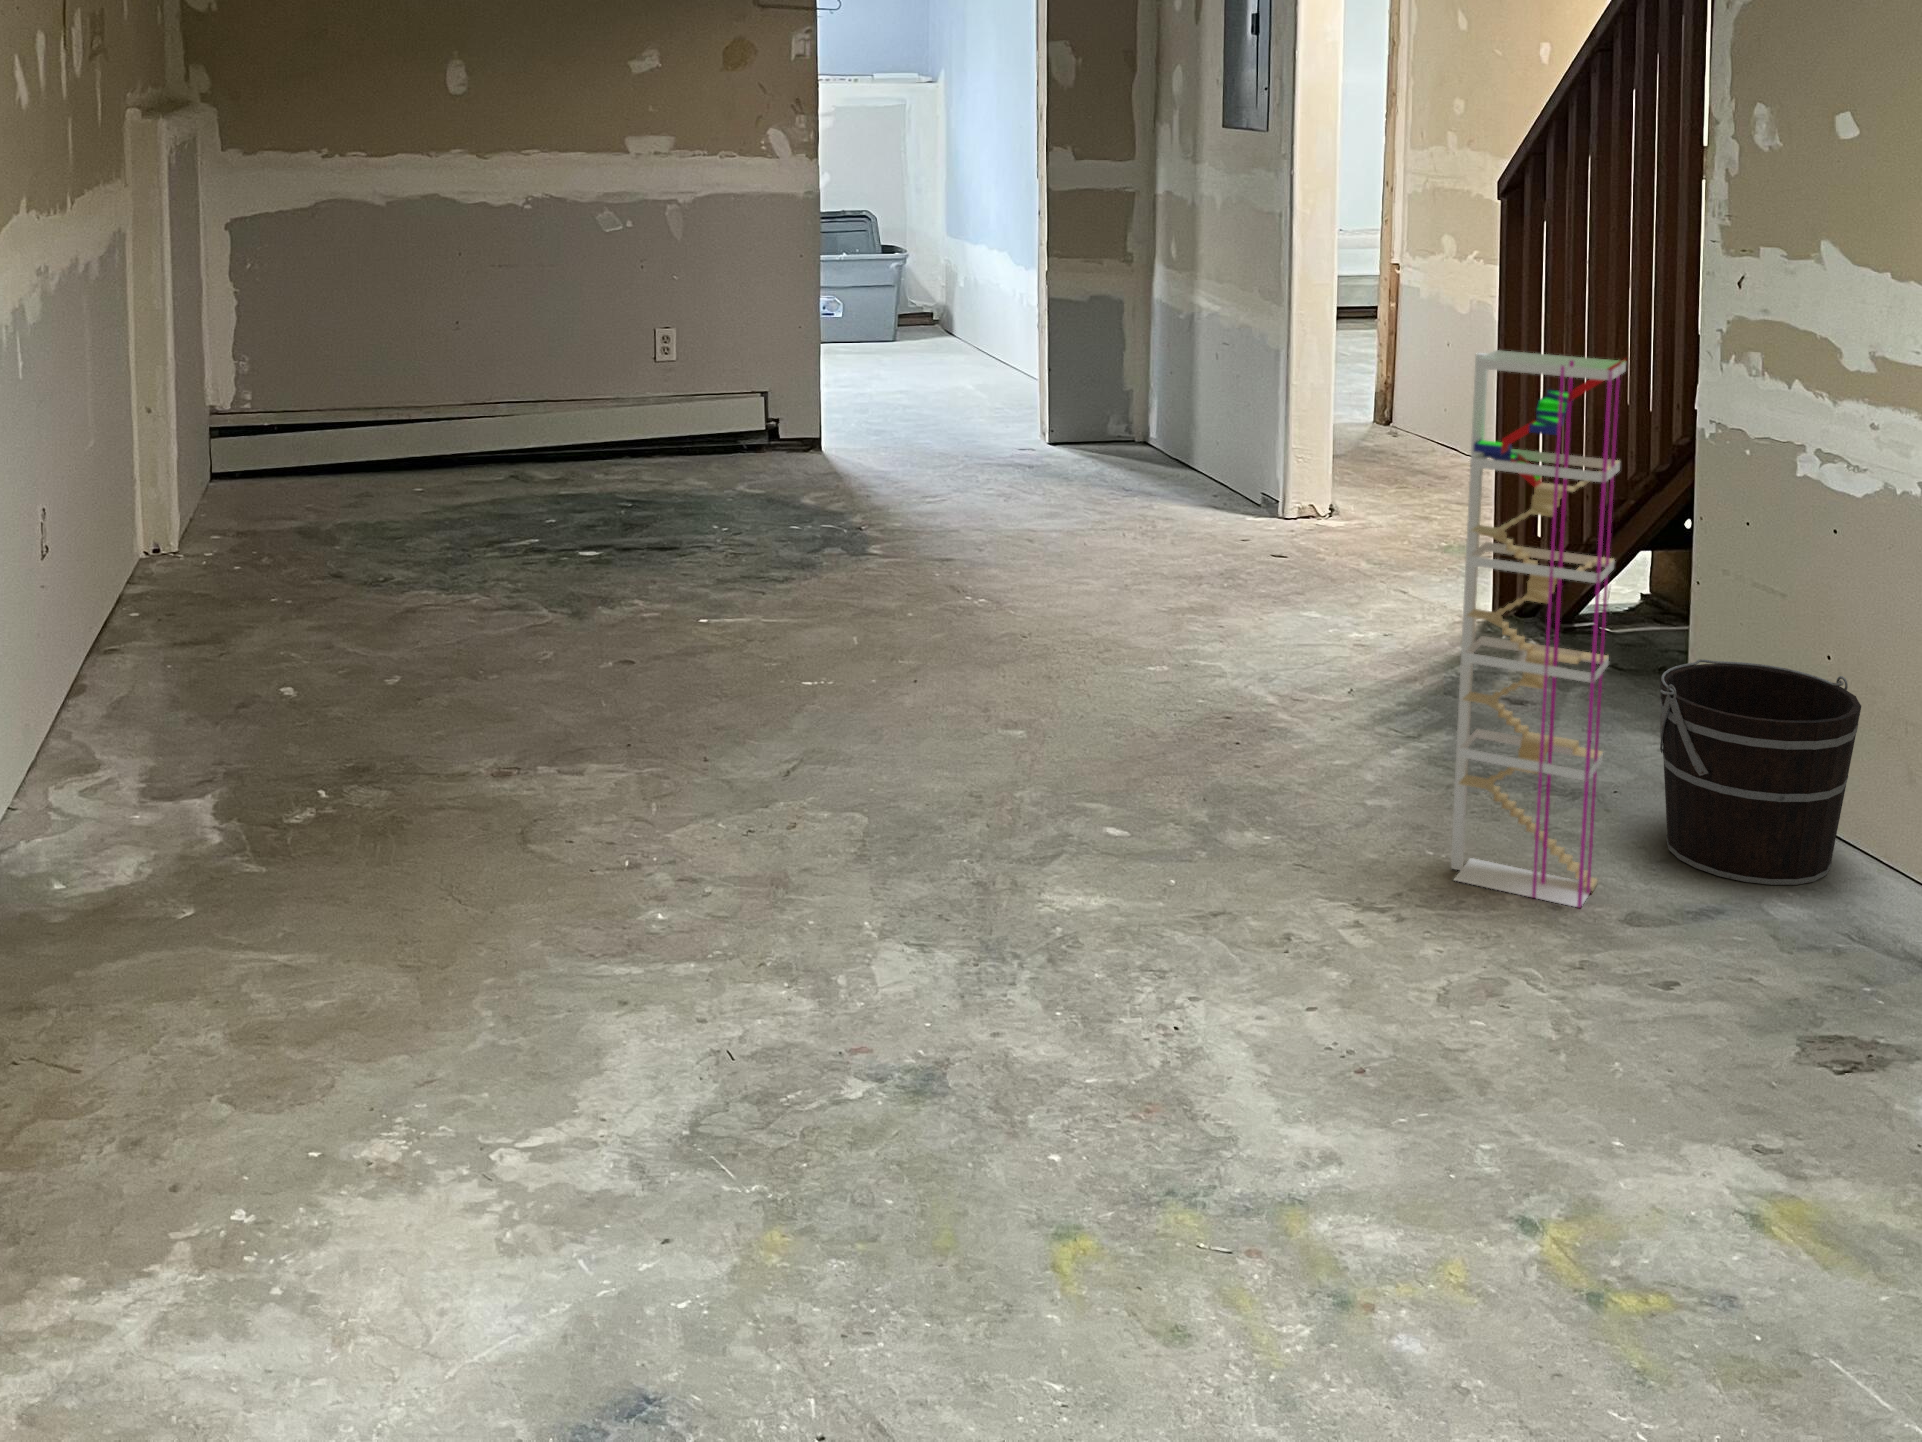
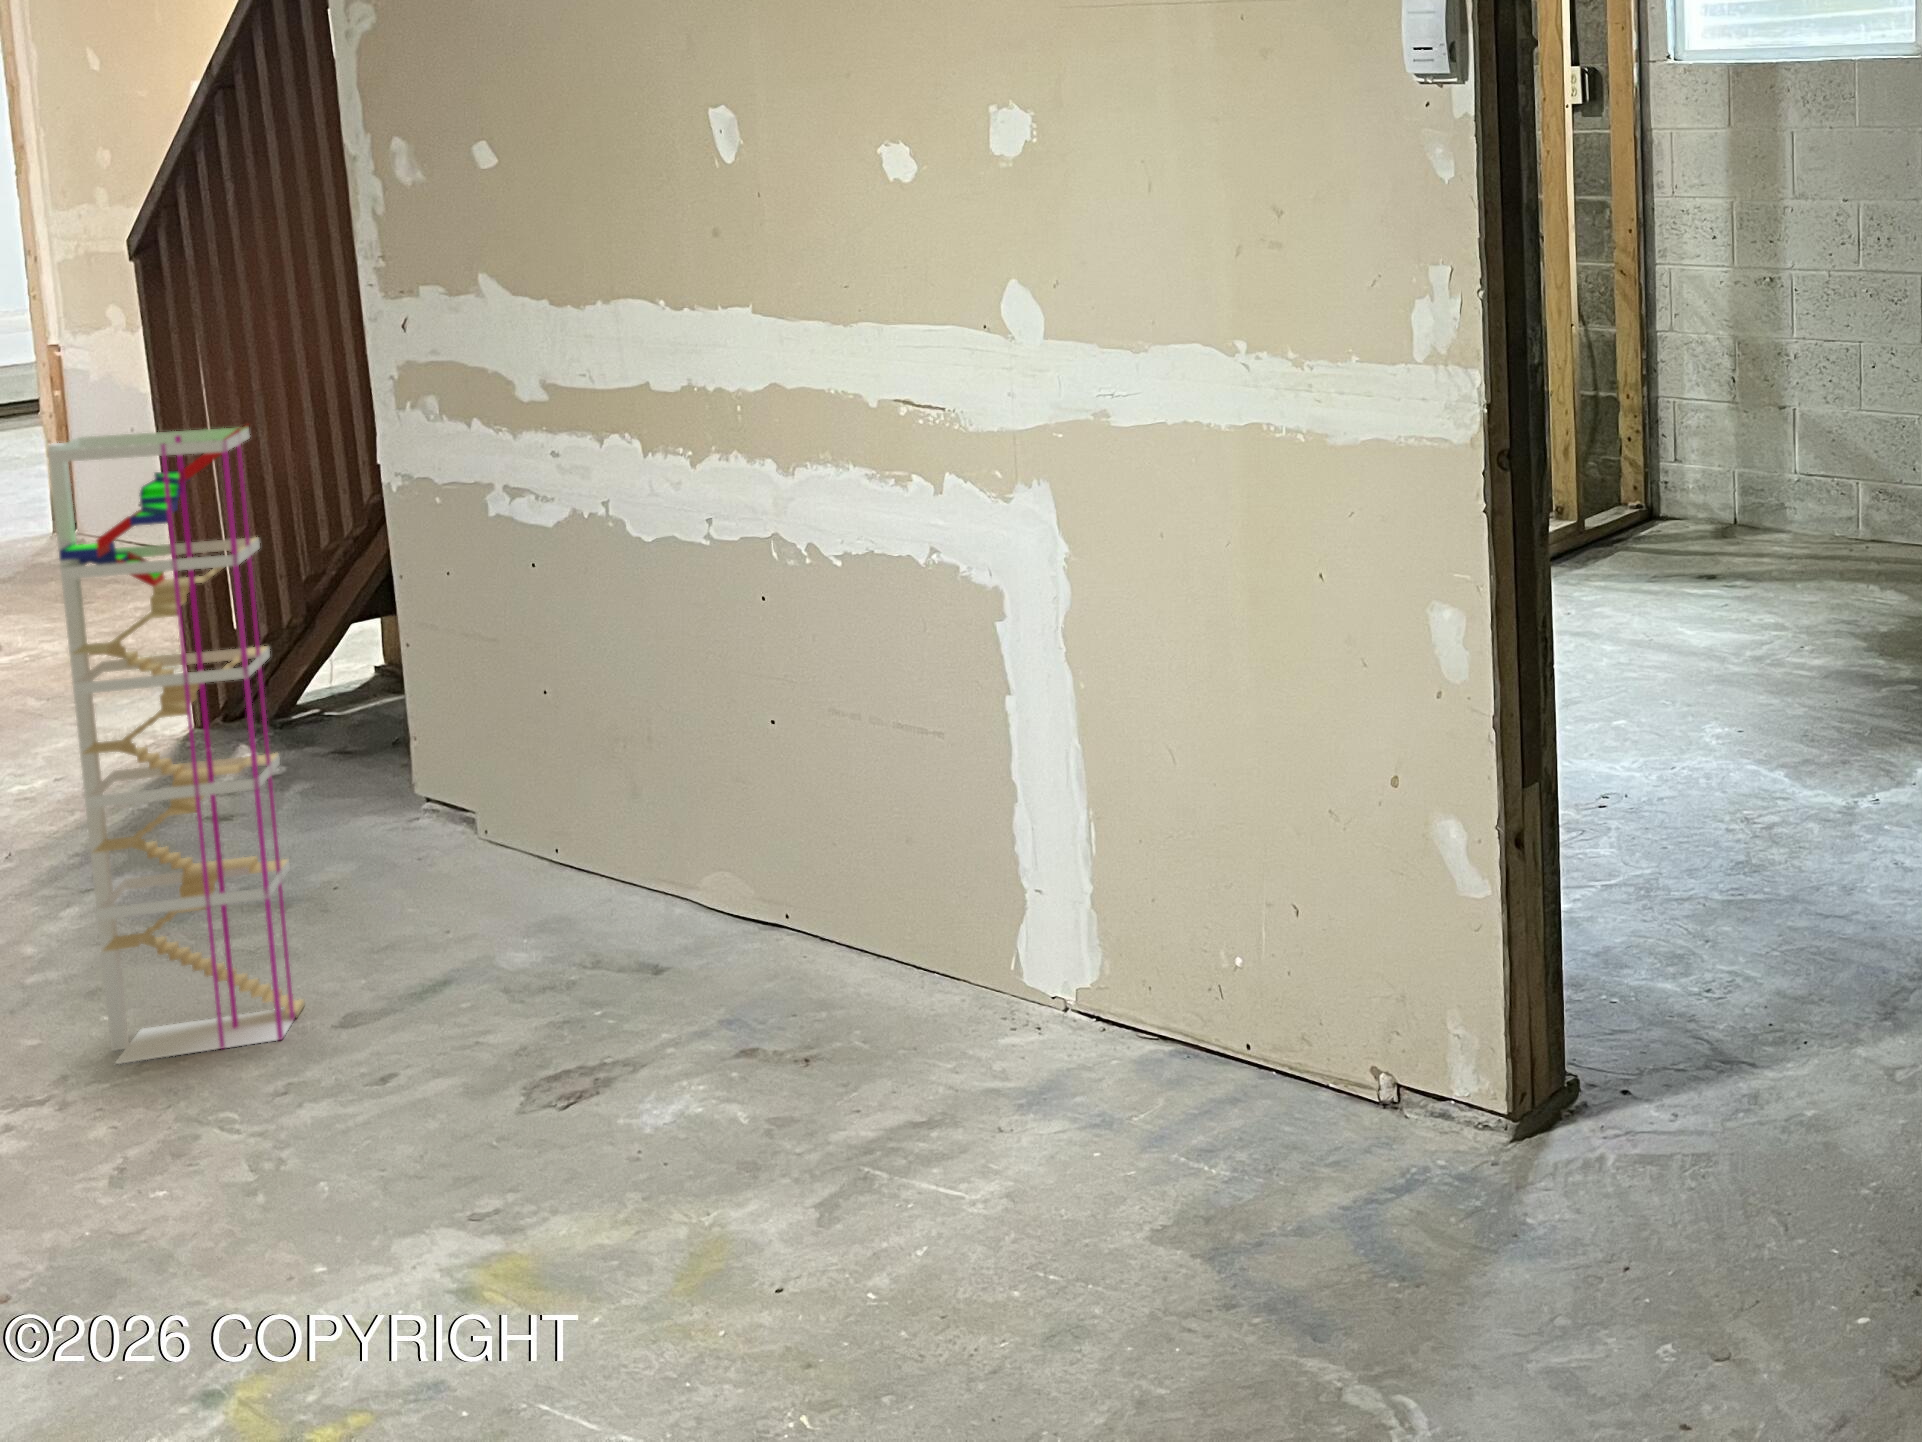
bucket: present [1660,659,1861,885] -> none [355,706,576,948]

